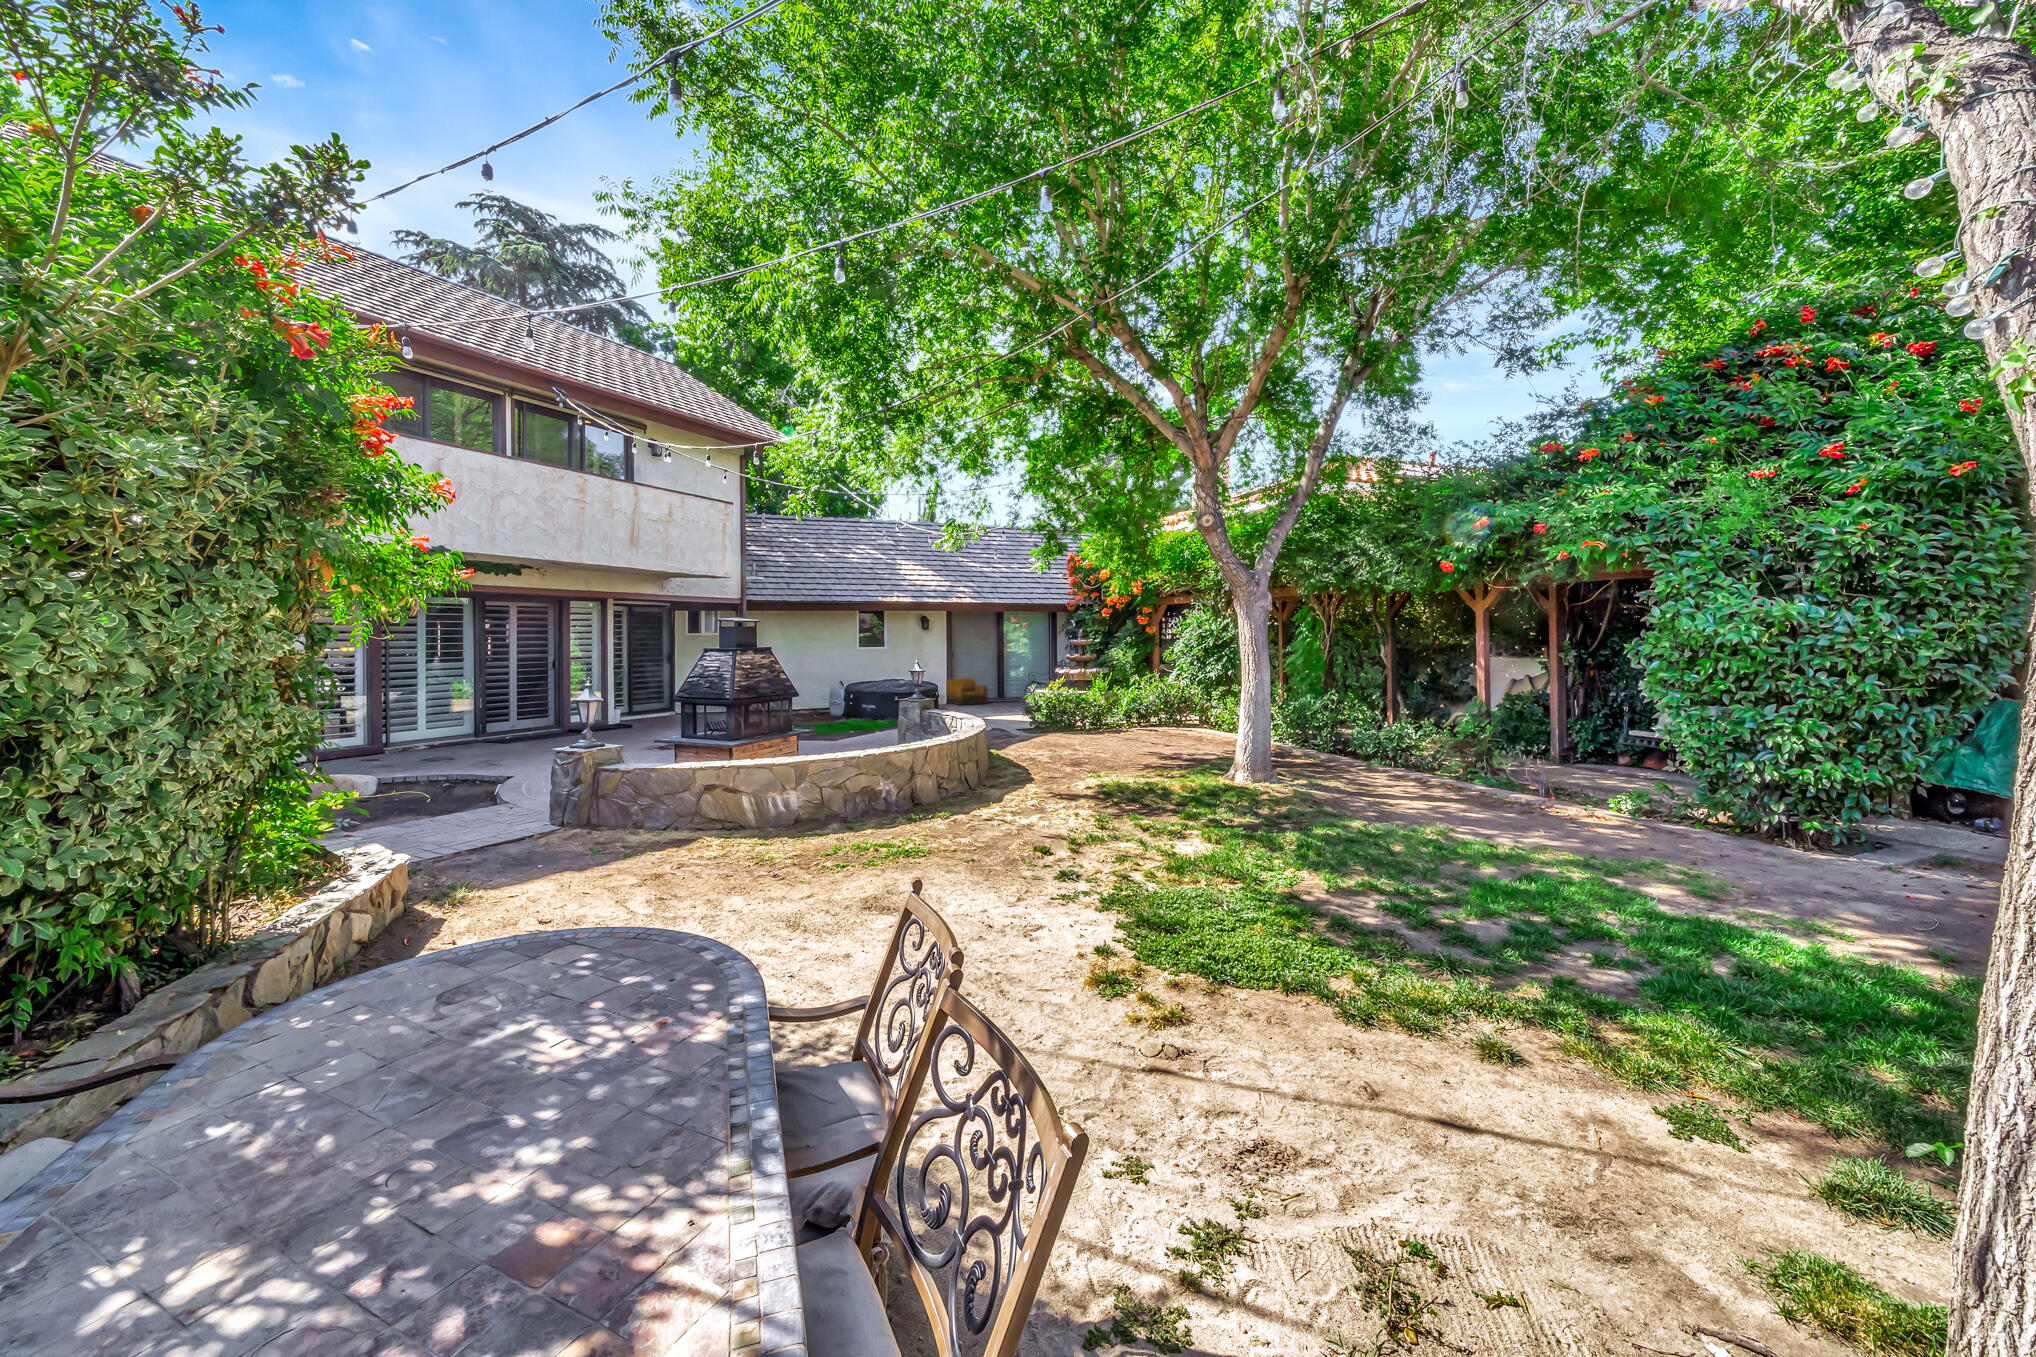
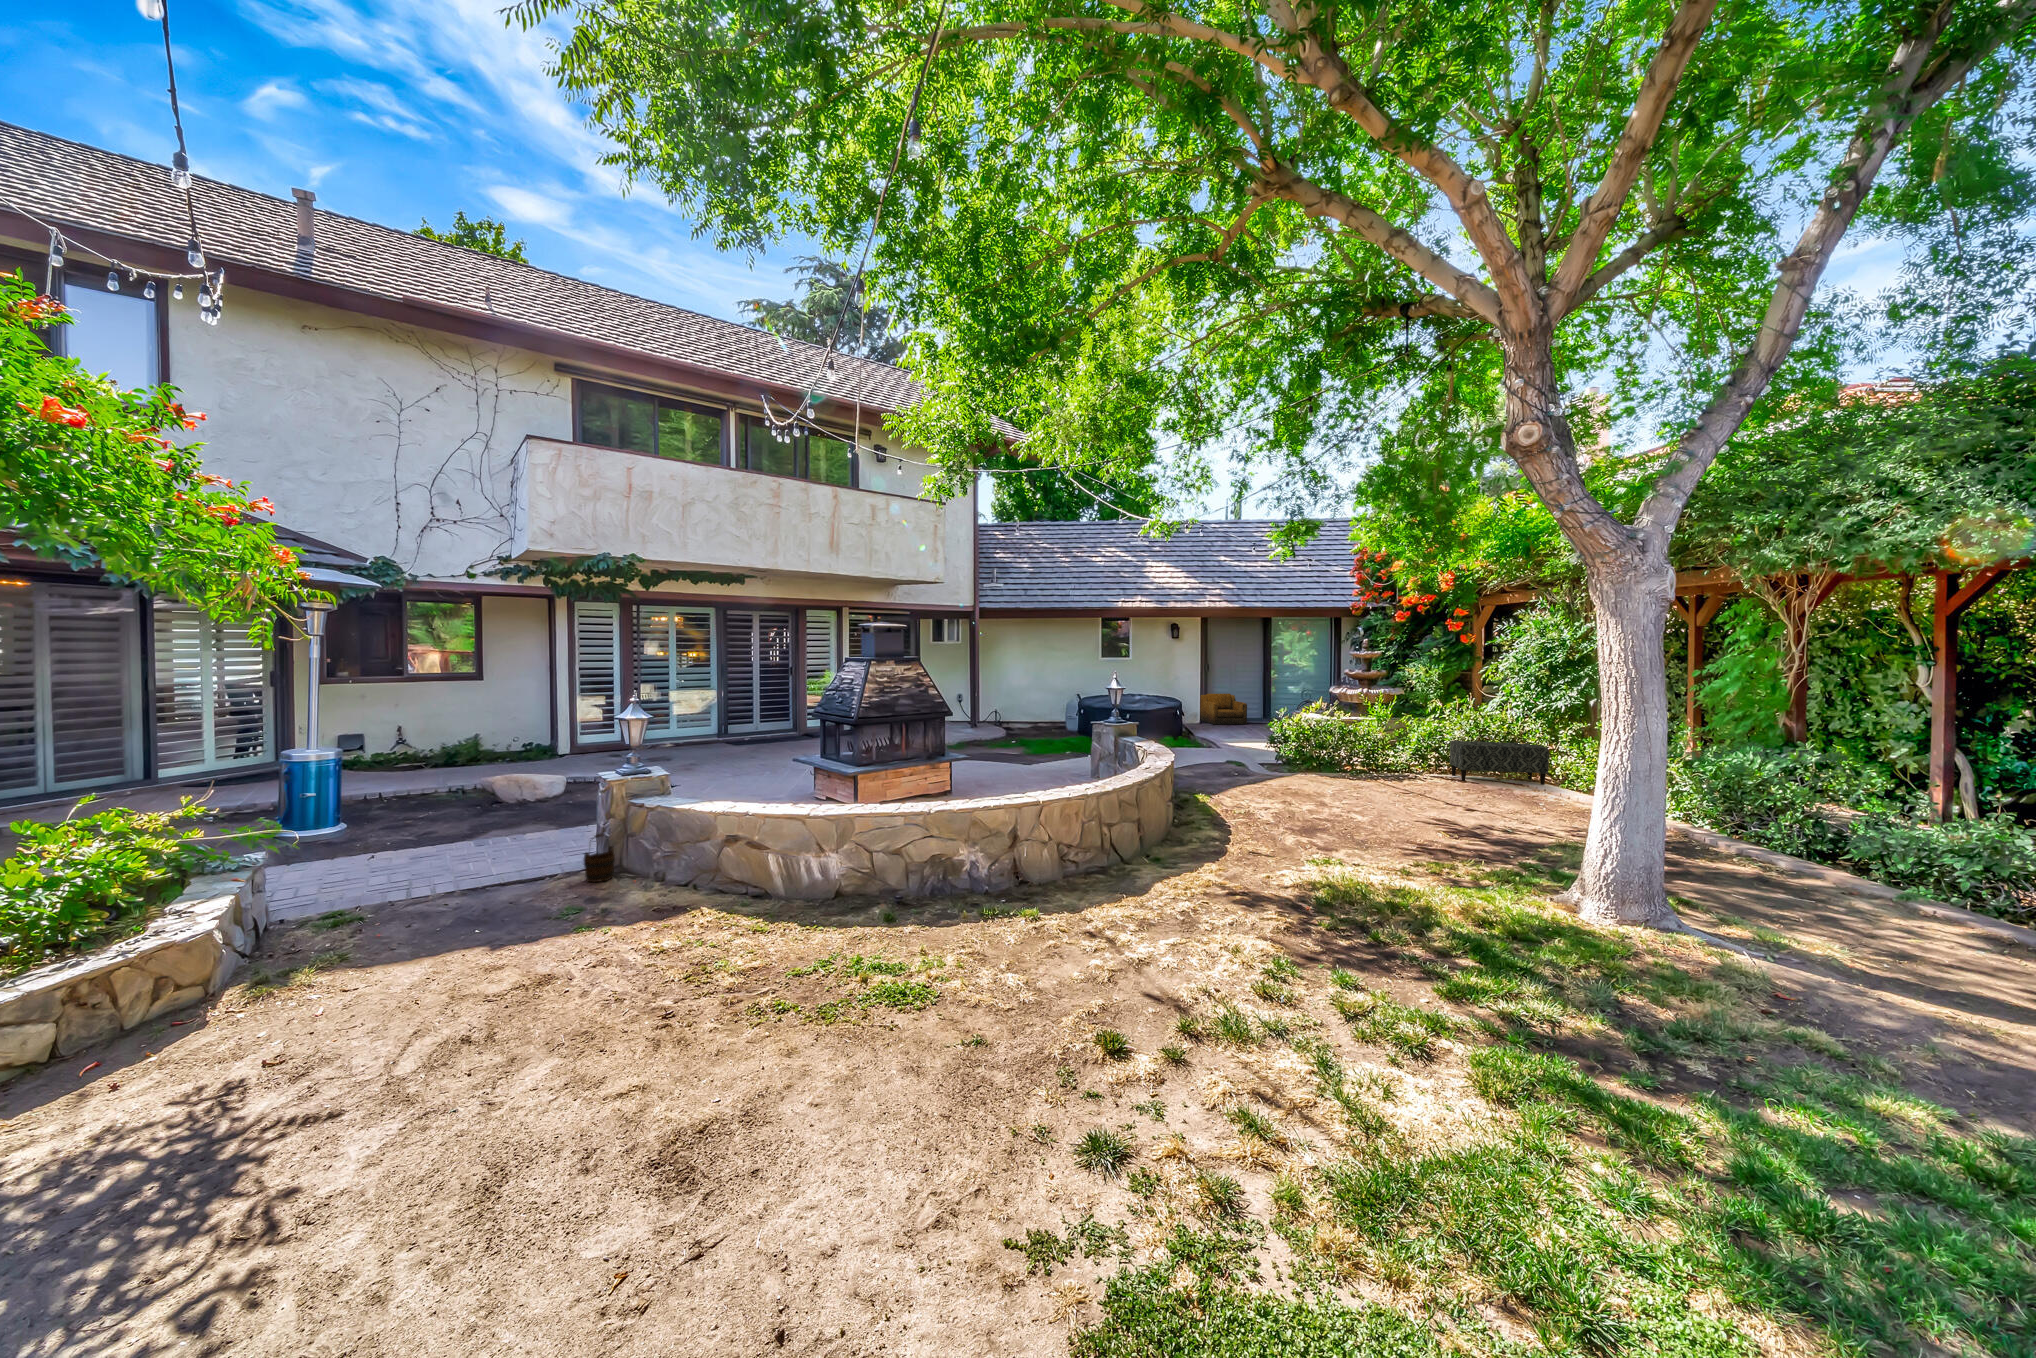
bench: none [1148,703,1207,731] -> present [1450,741,1549,785]
wooden bucket: none [579,796,605,835] -> present [584,833,615,882]

